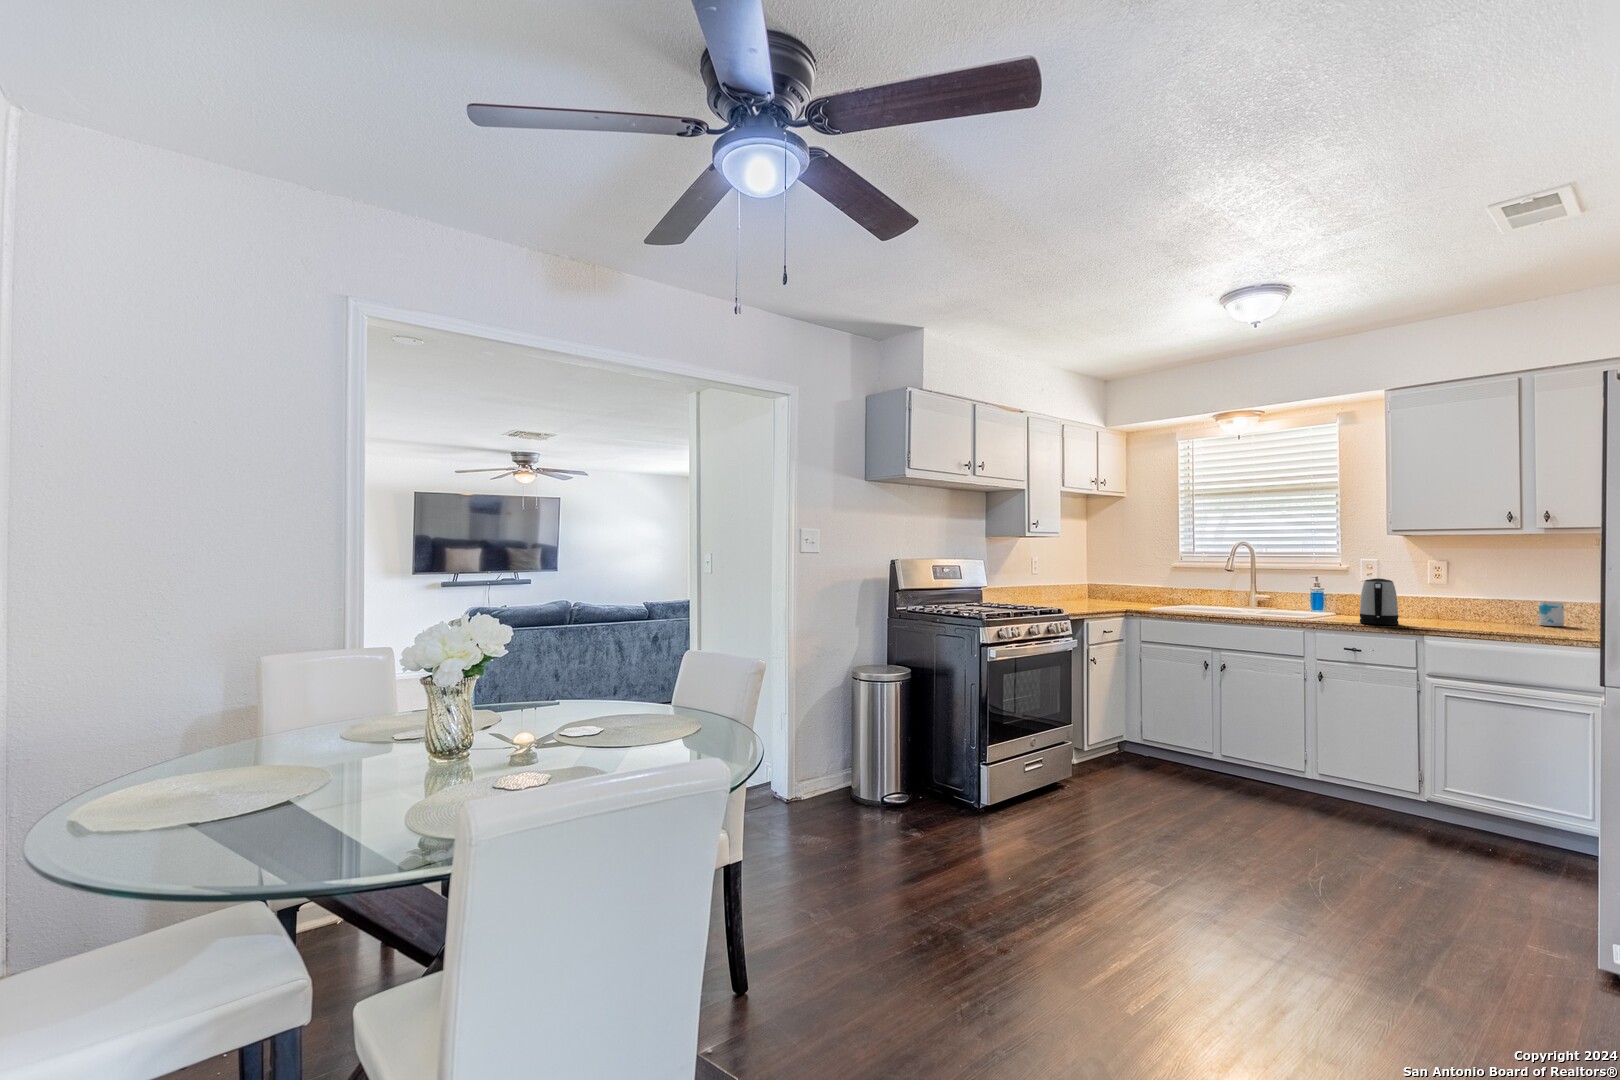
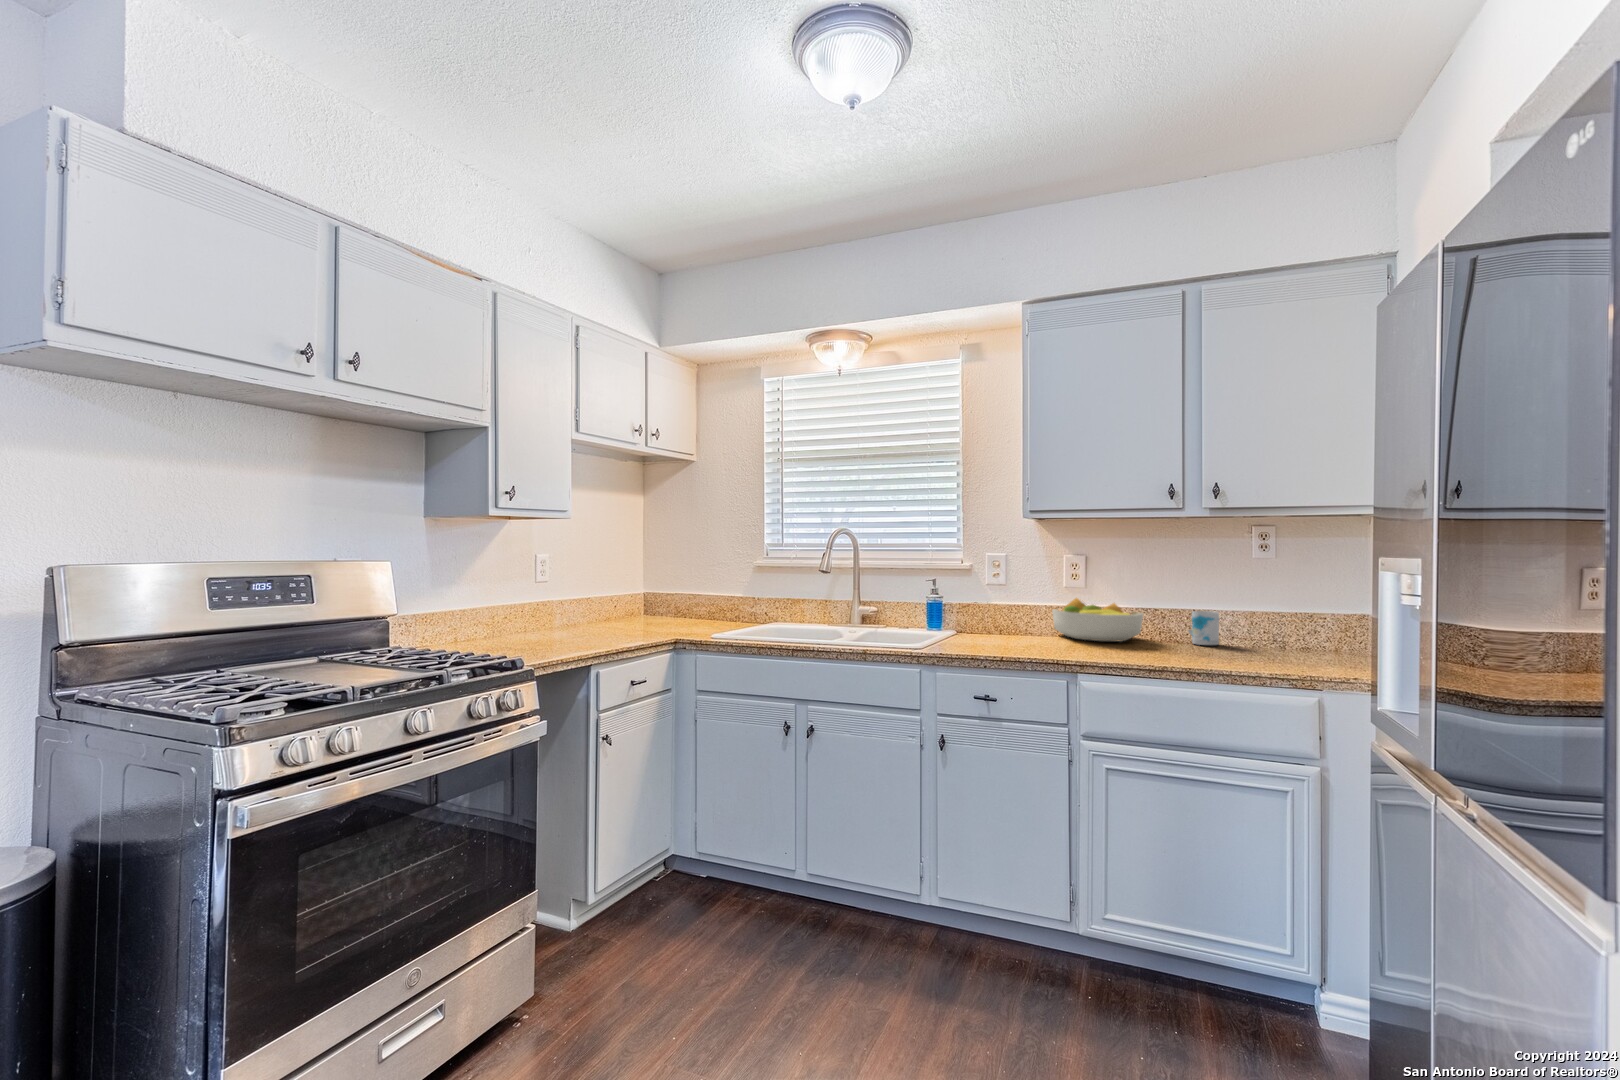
kettle: present [1360,578,1399,625] -> none [991,584,1040,655]
fruit bowl: none [1416,591,1495,621] -> present [1052,598,1143,642]

